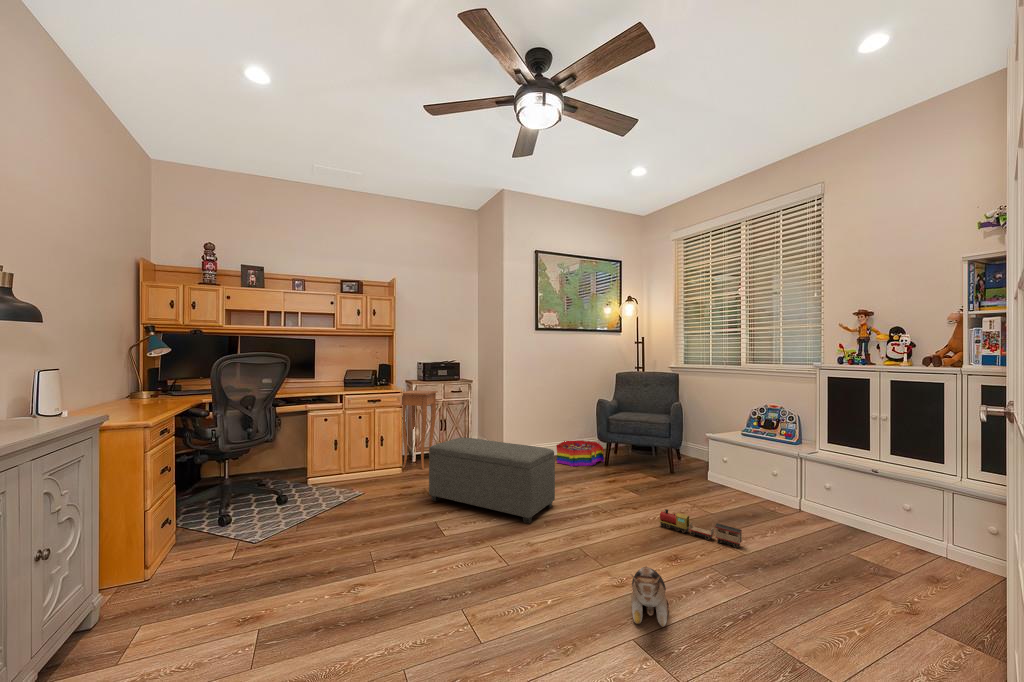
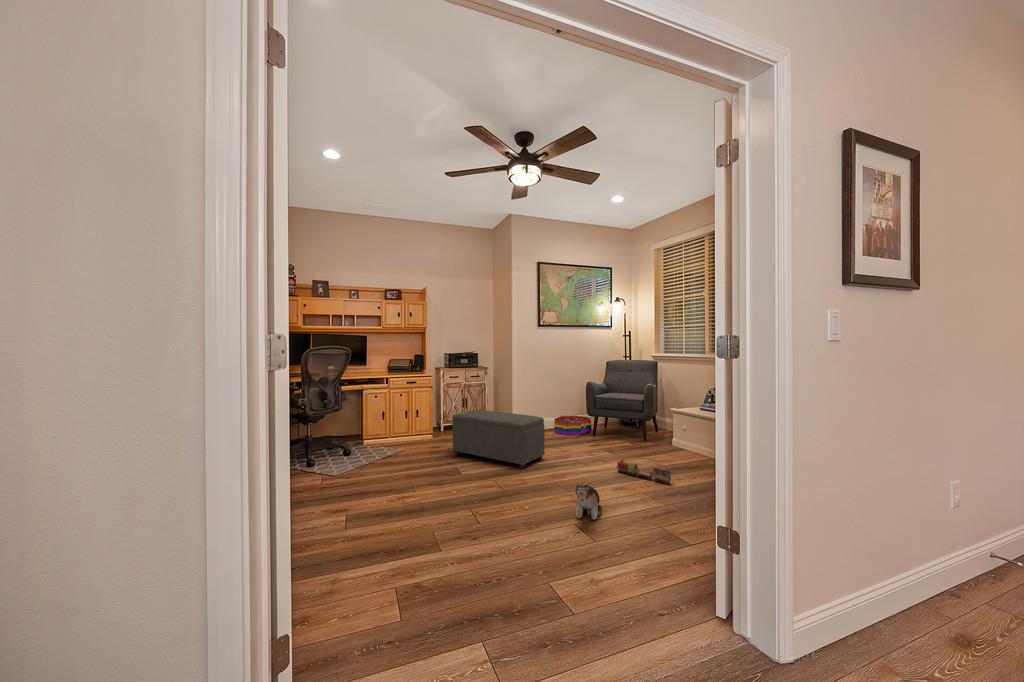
side table: present [402,390,438,470] -> none [431,375,461,436]

